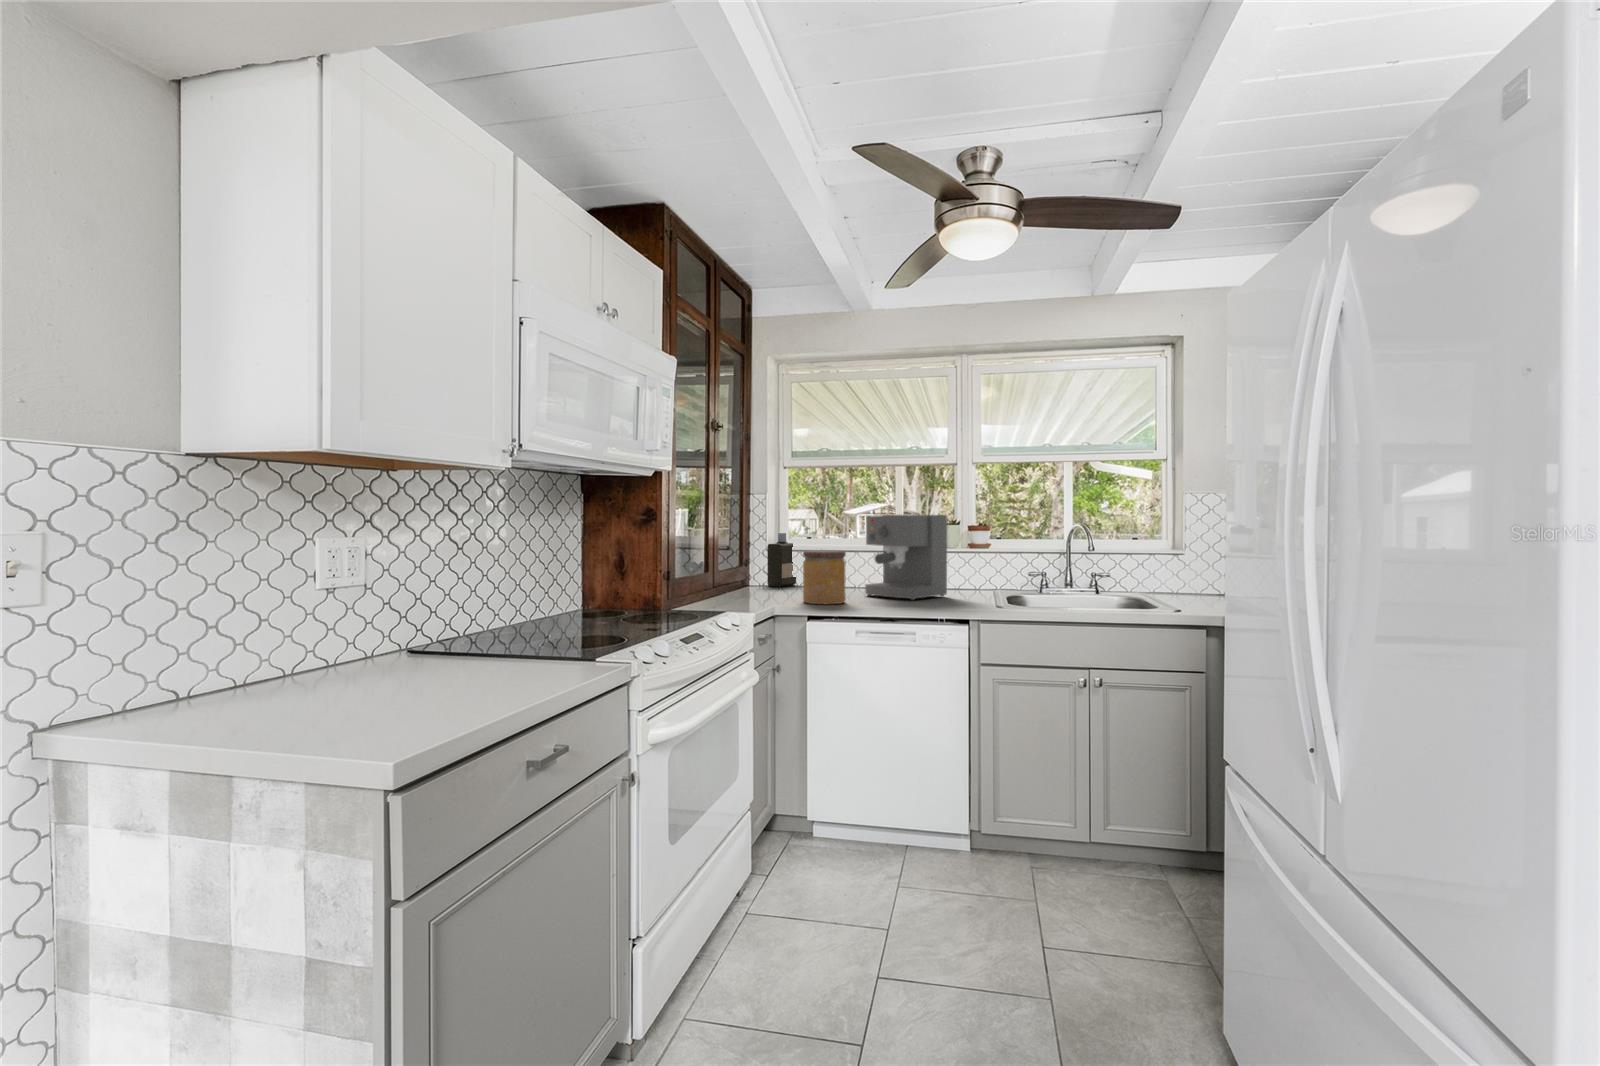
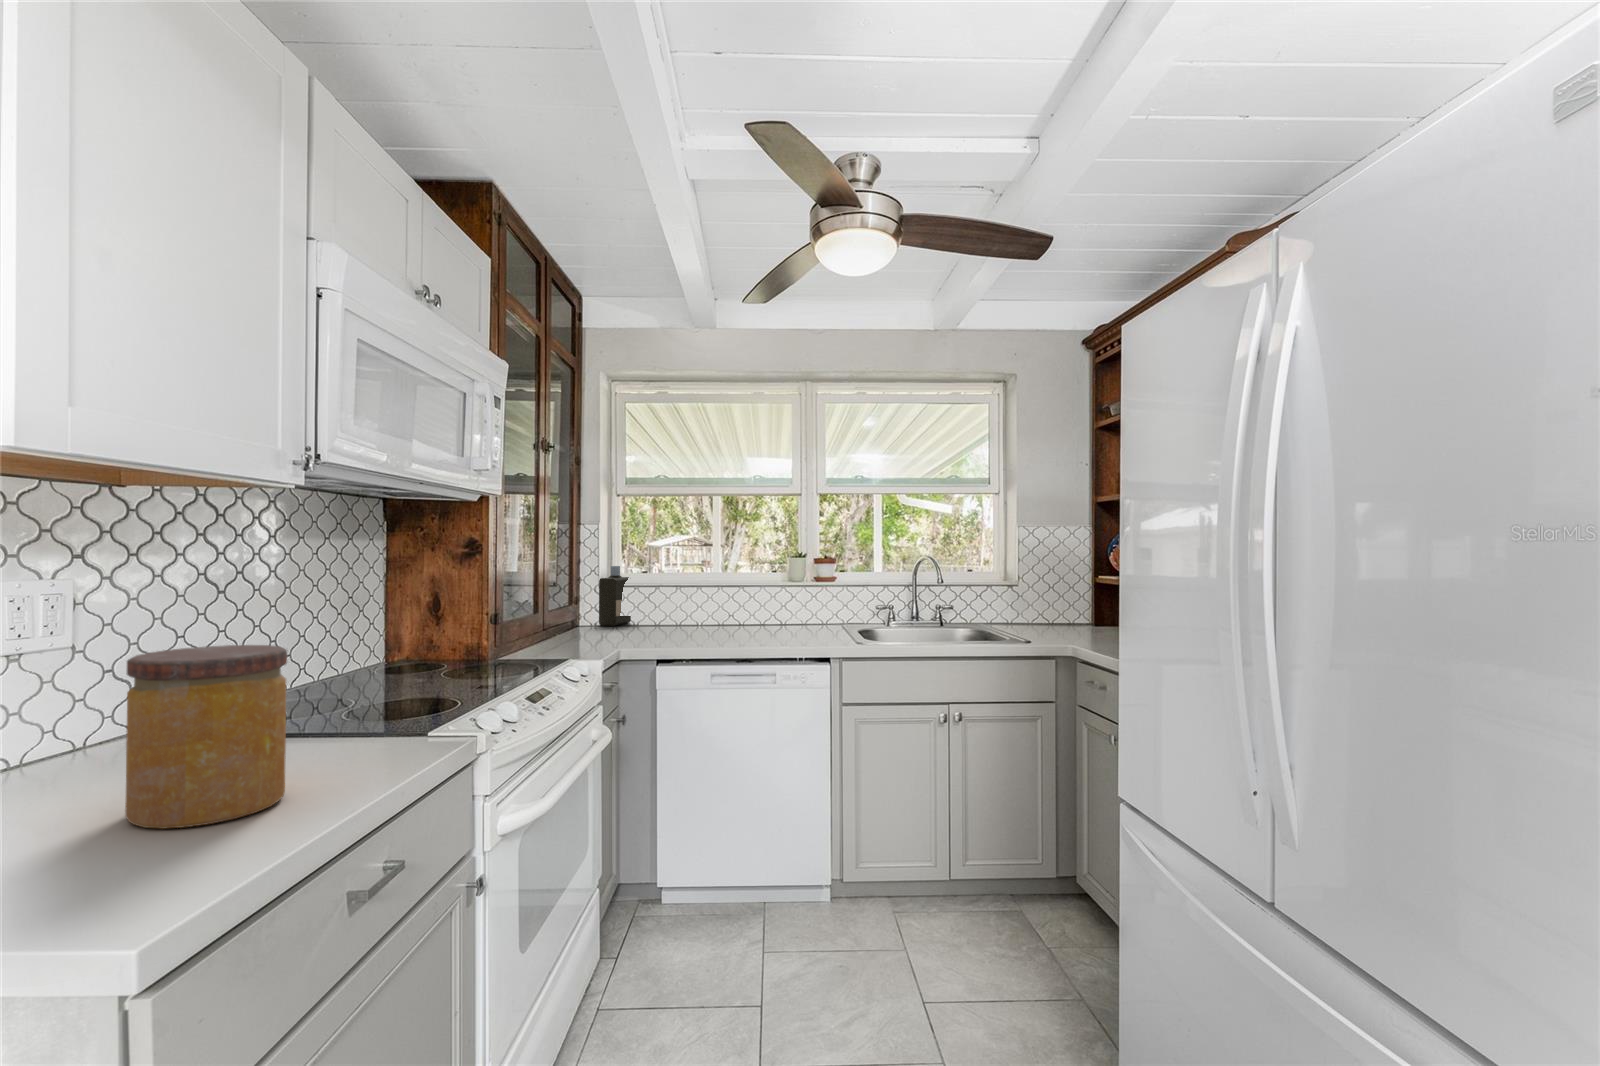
coffee maker: present [865,515,947,600] -> none [714,546,800,638]
jar: present [803,550,846,604] -> present [125,645,287,829]

